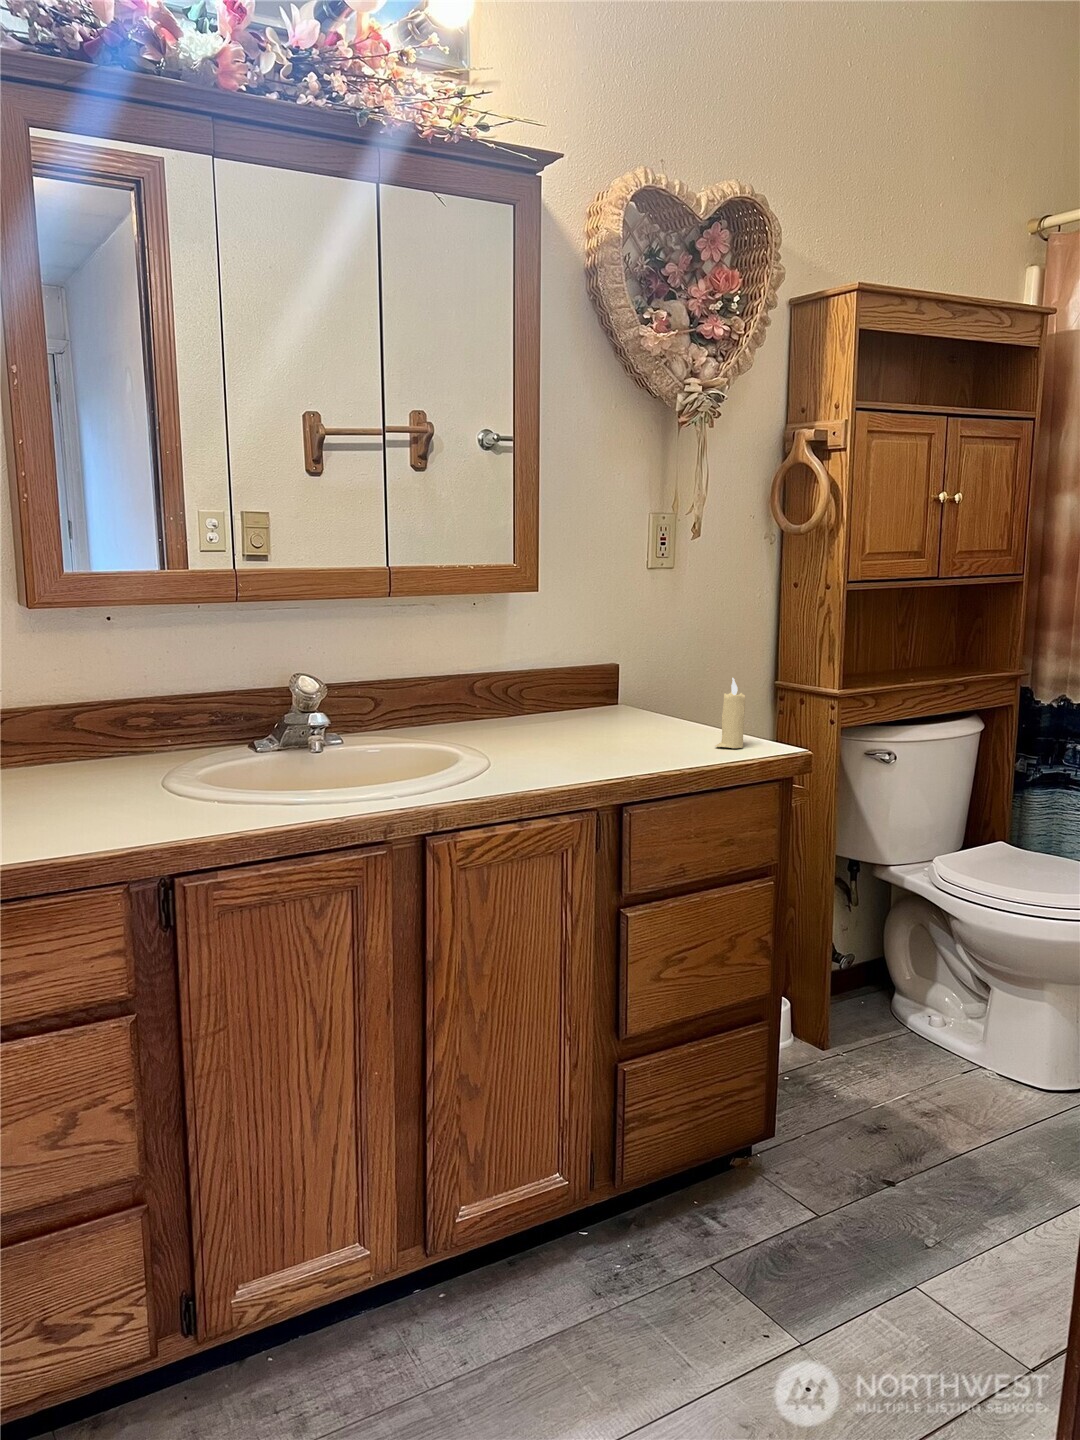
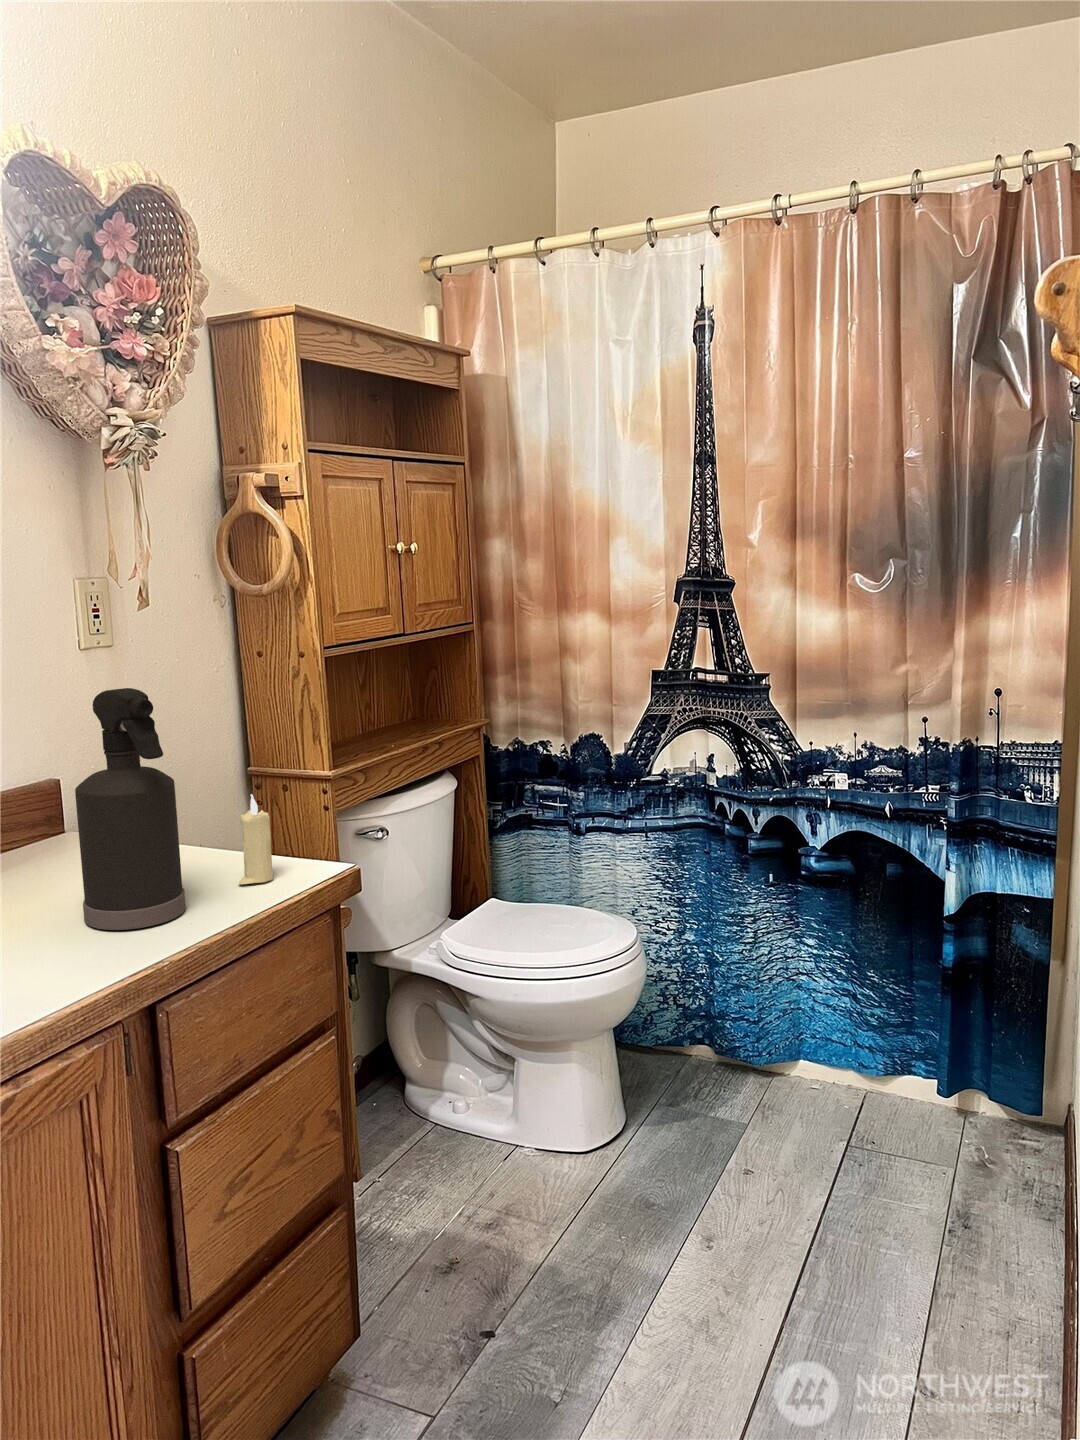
spray bottle: none [600,583,672,758] -> present [75,688,186,930]

